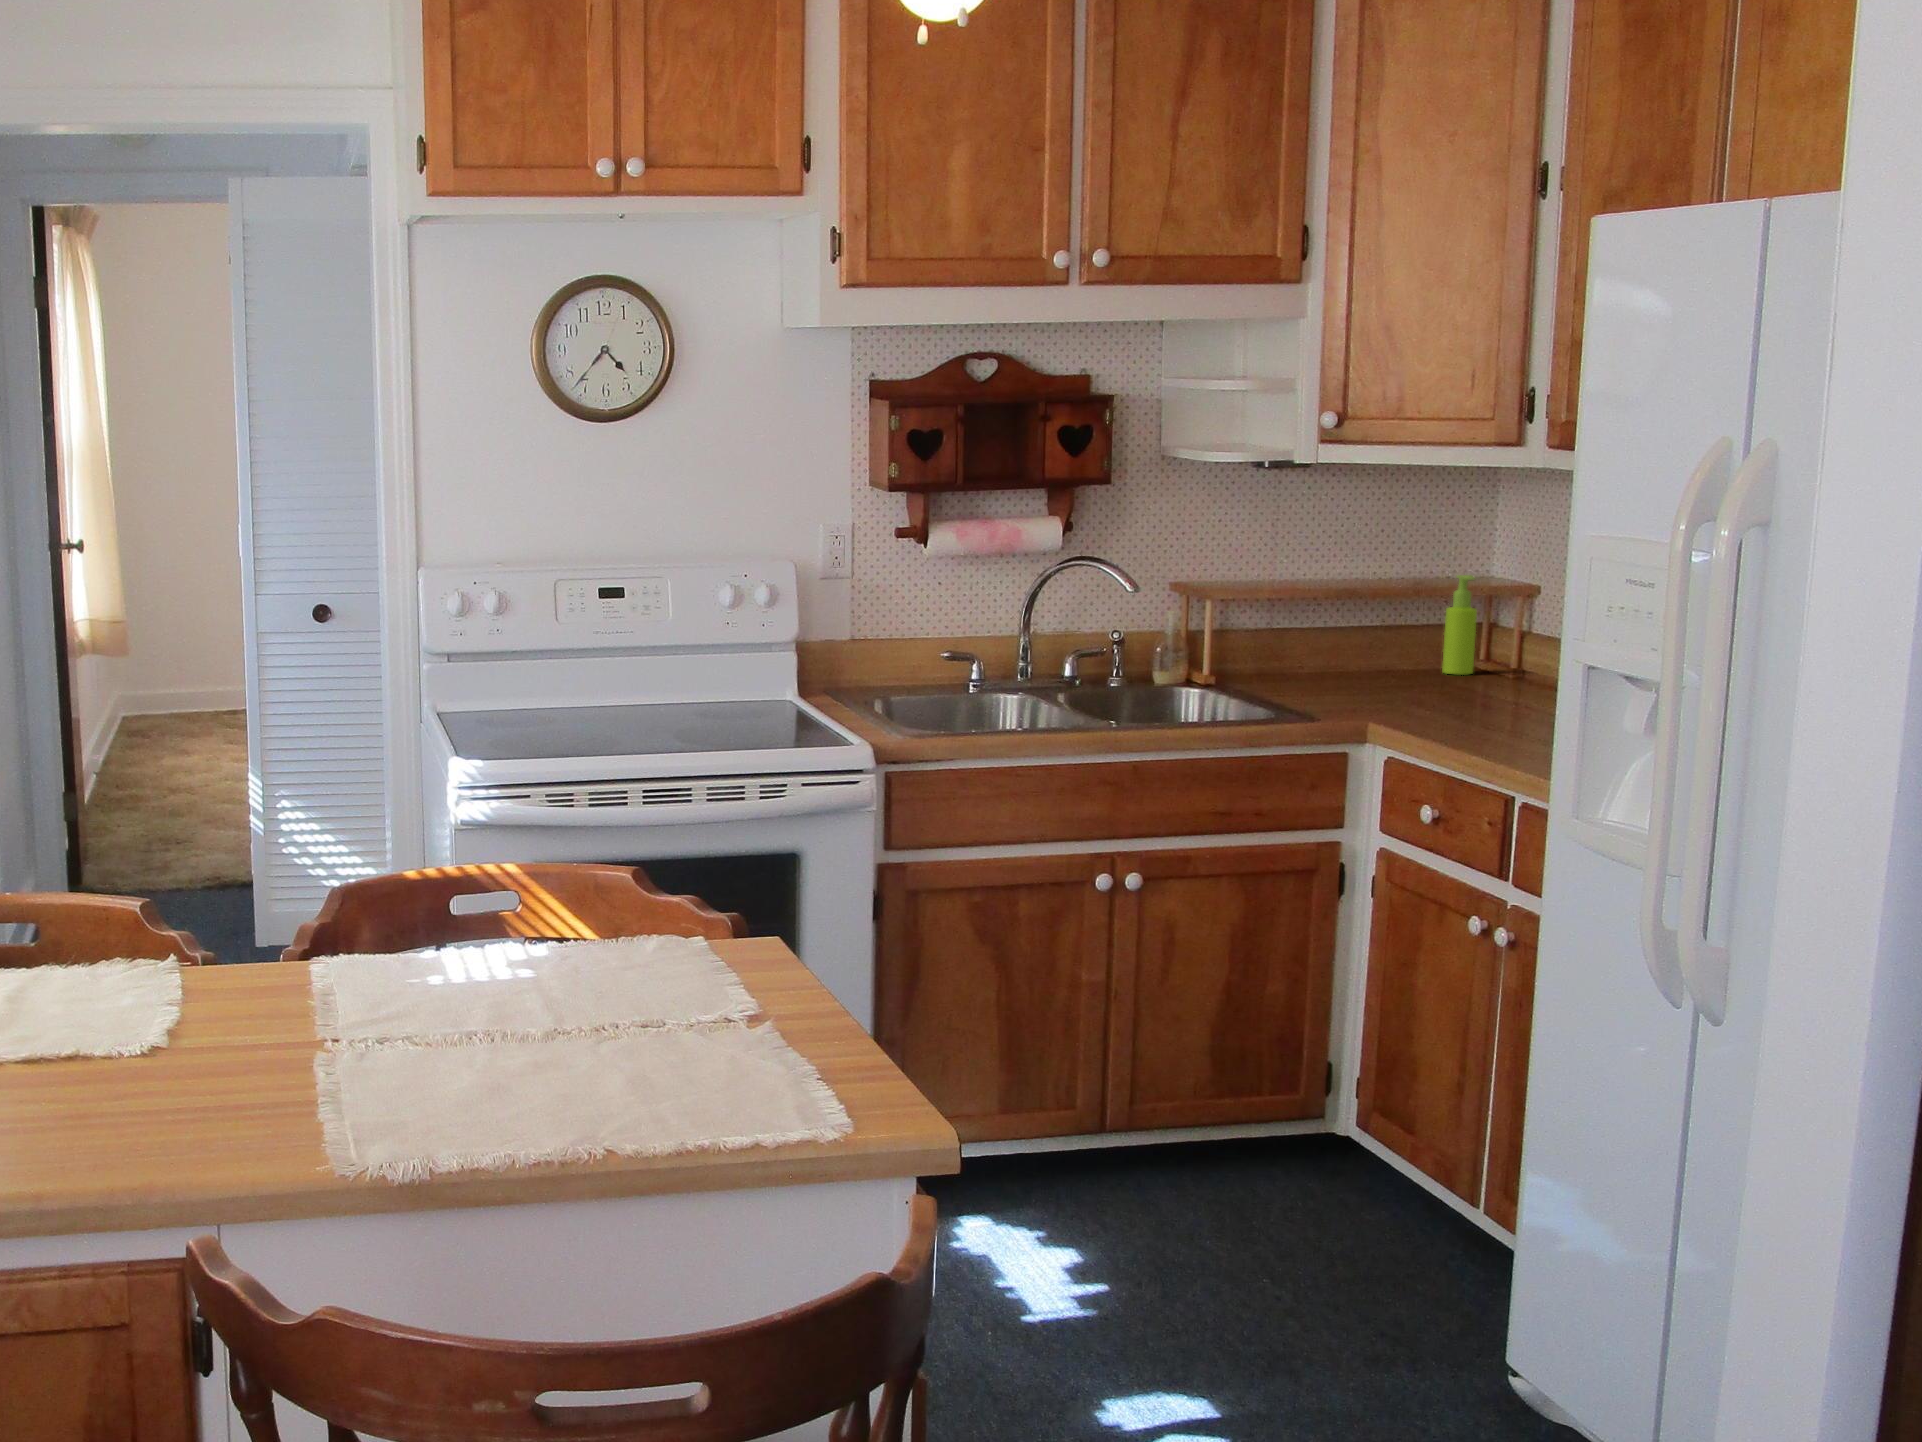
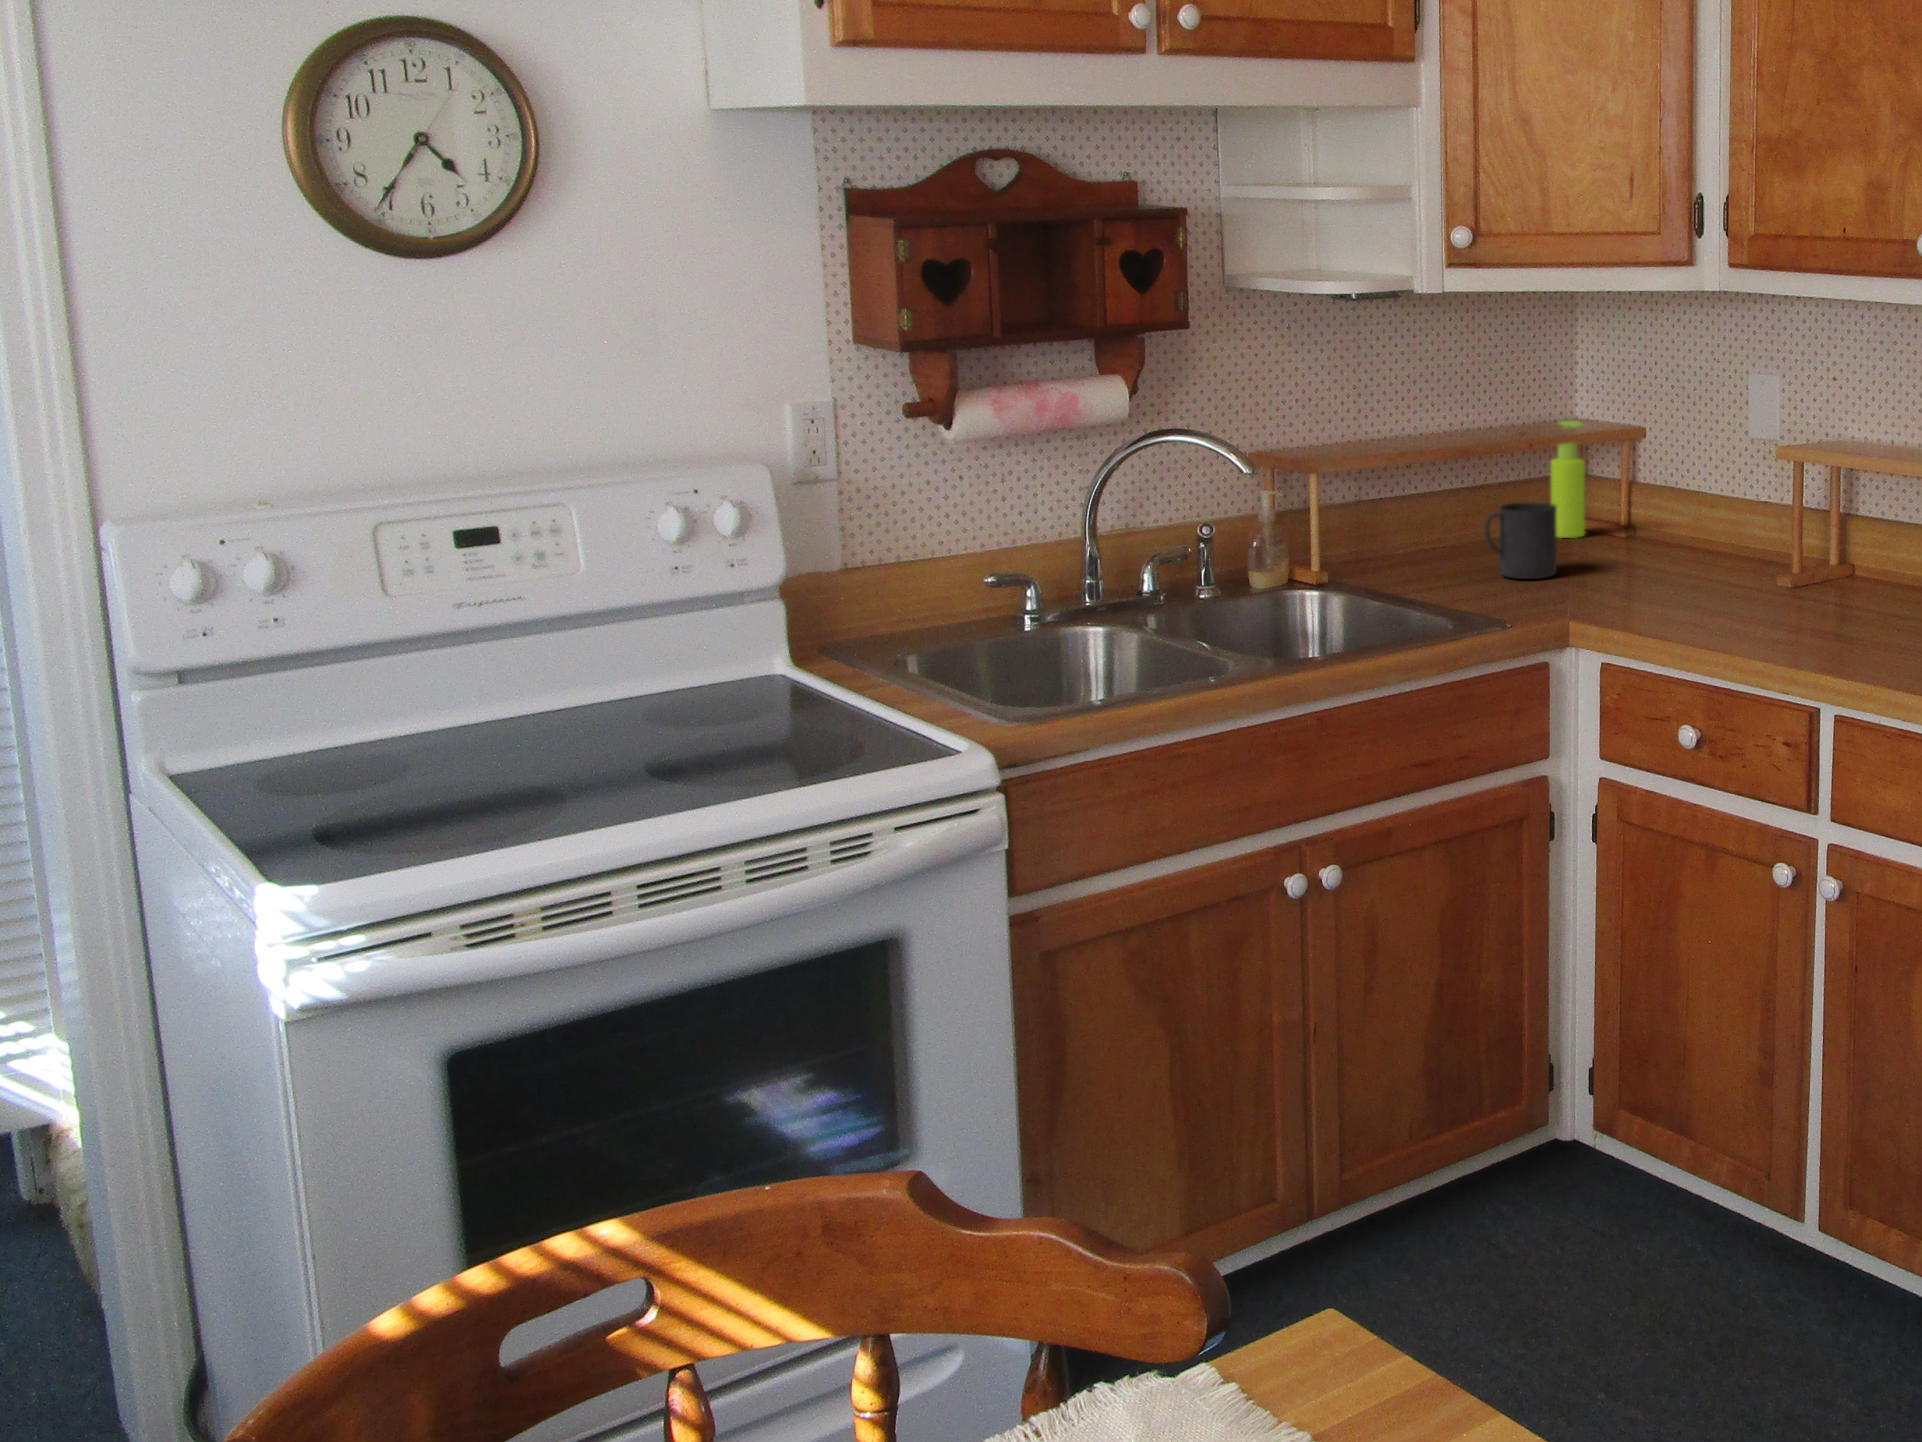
mug: none [1343,635,1410,696] -> present [1485,503,1557,579]

